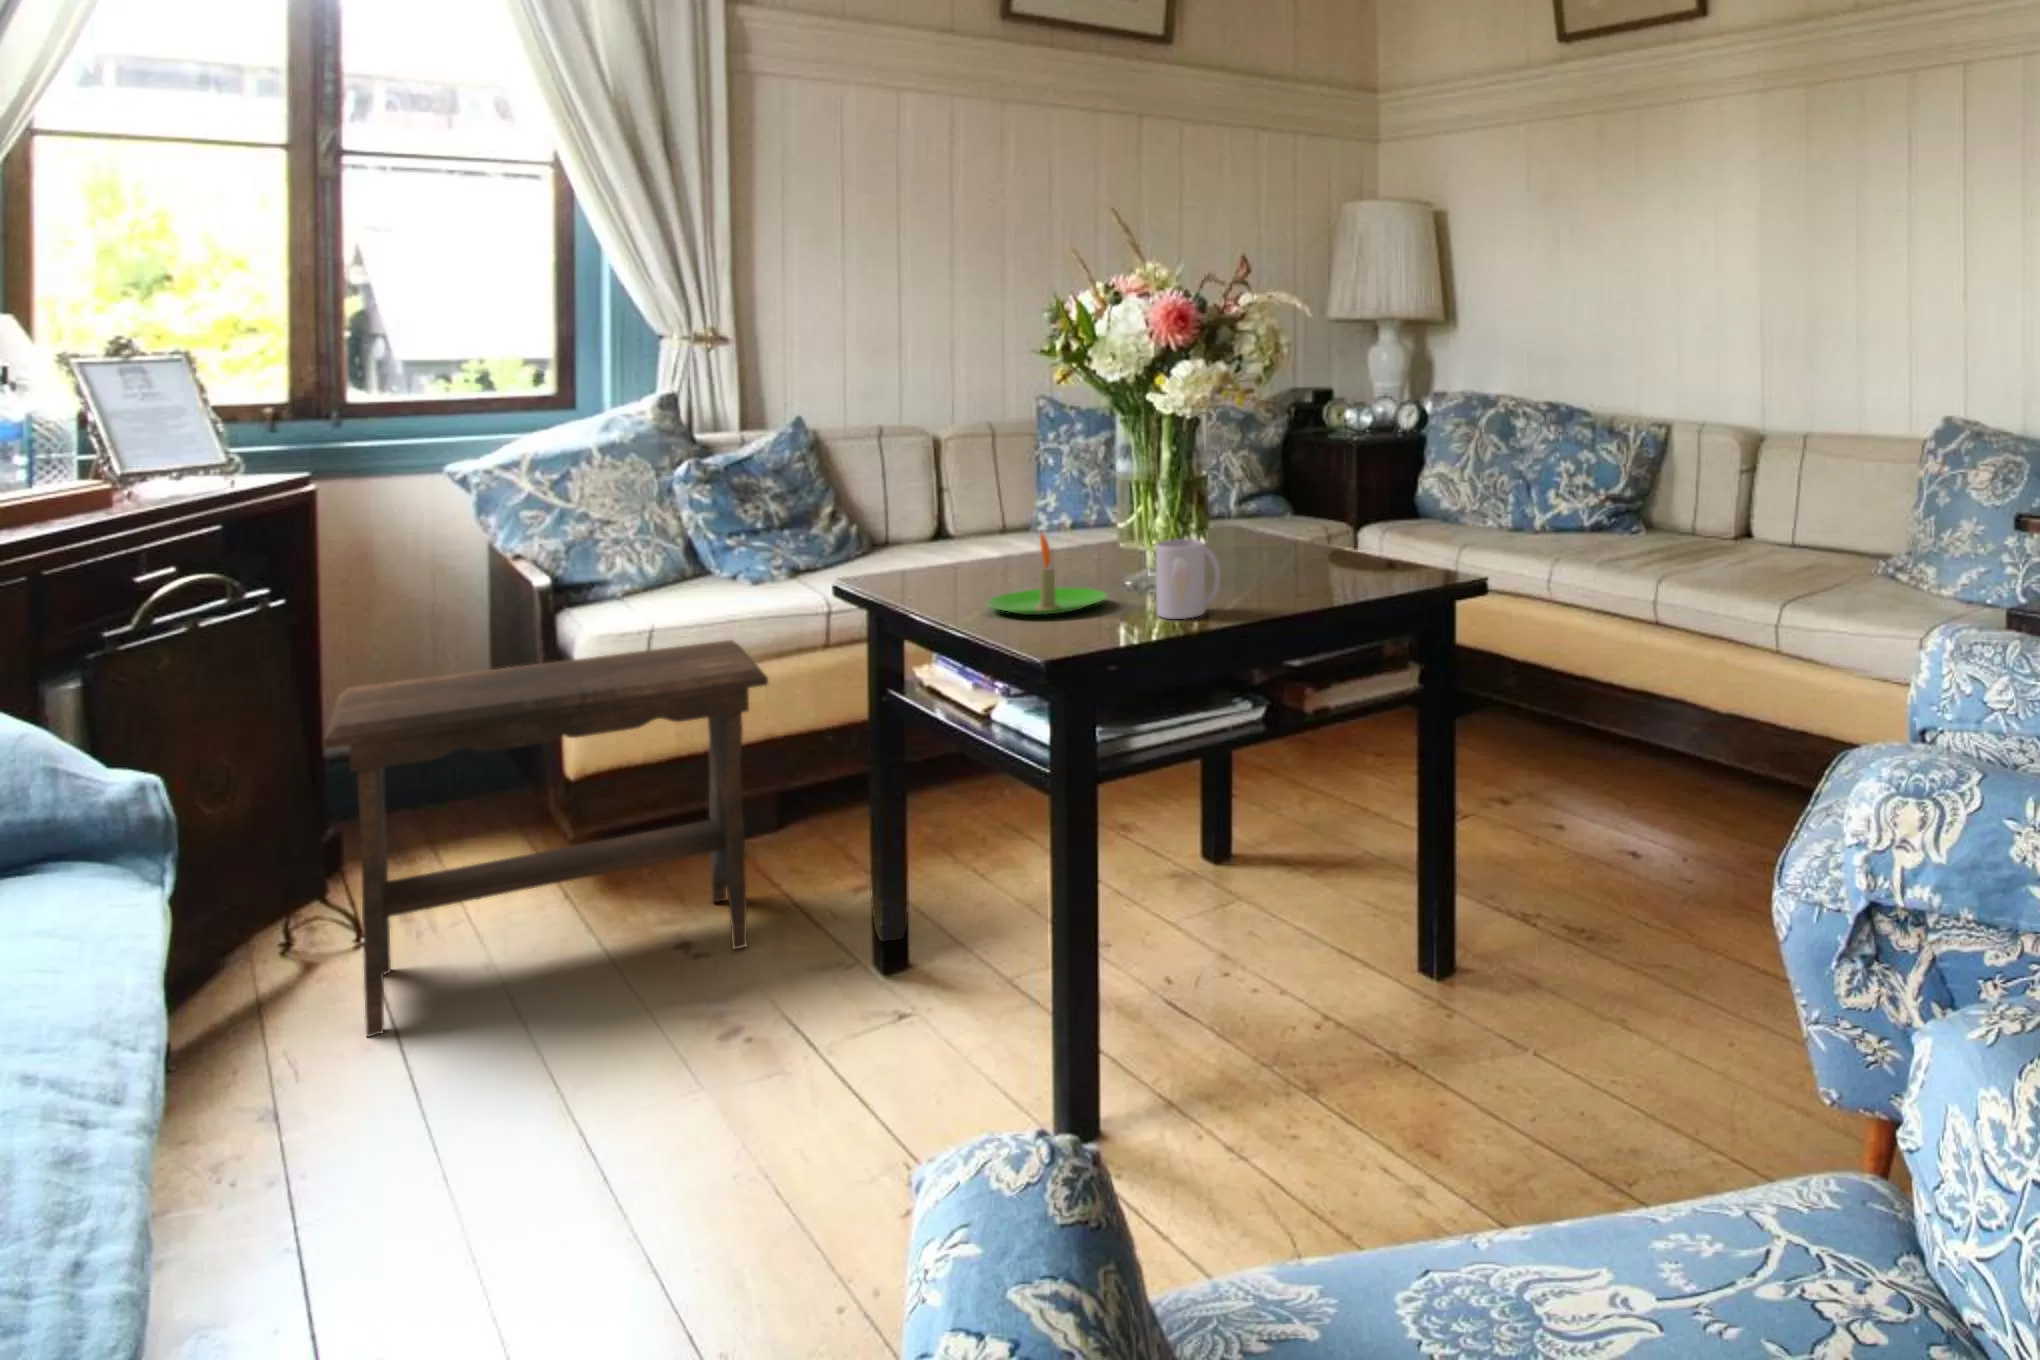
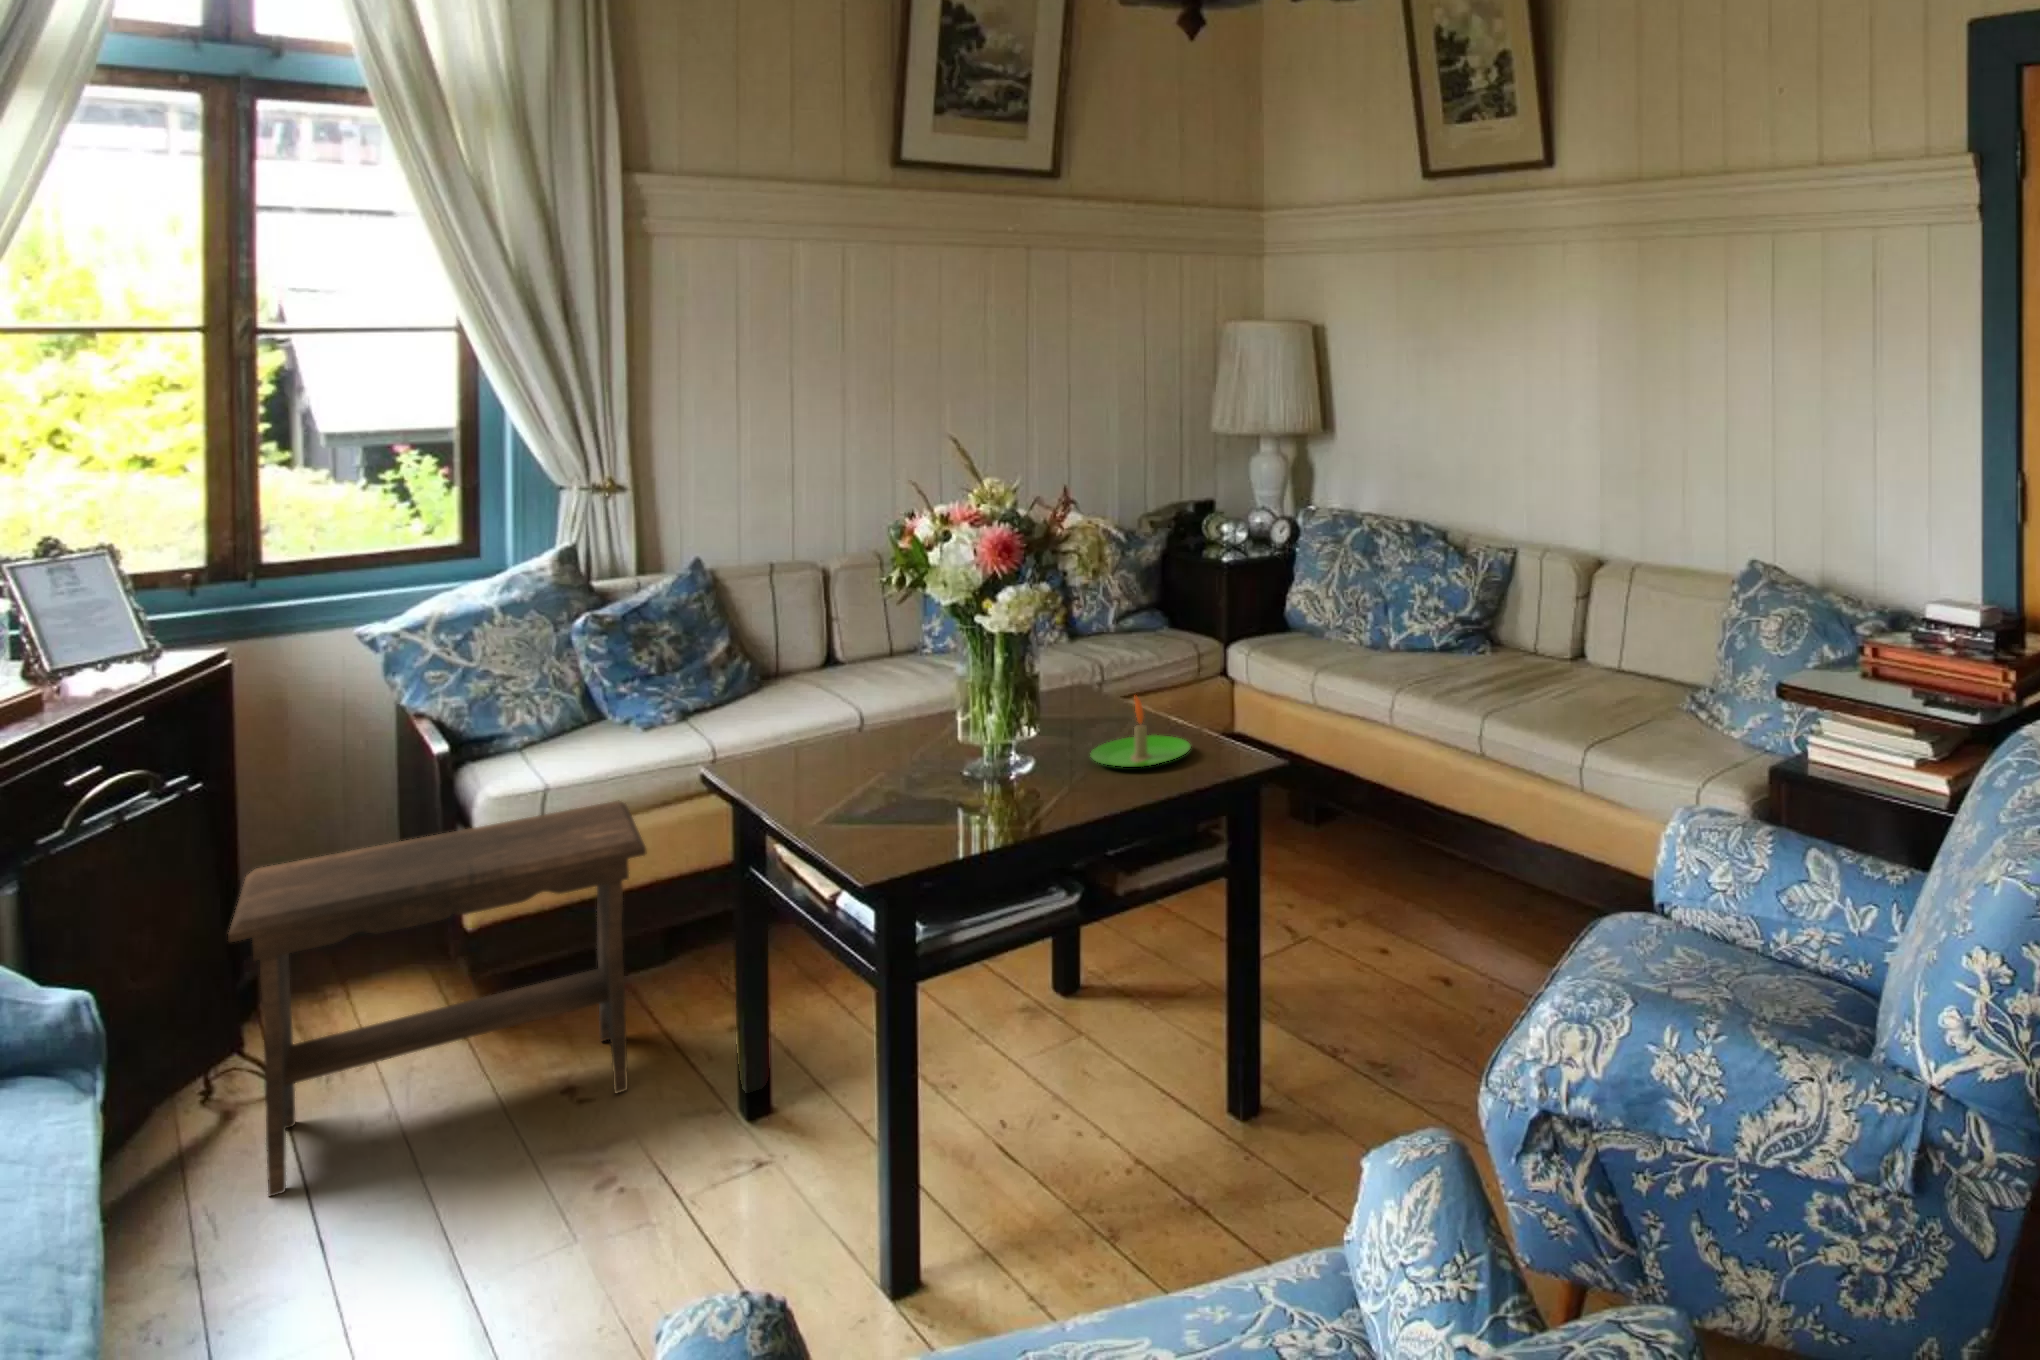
candle: present [987,534,1107,615] -> present [1090,697,1190,767]
mug: present [1155,539,1220,619] -> none [996,721,1055,798]

